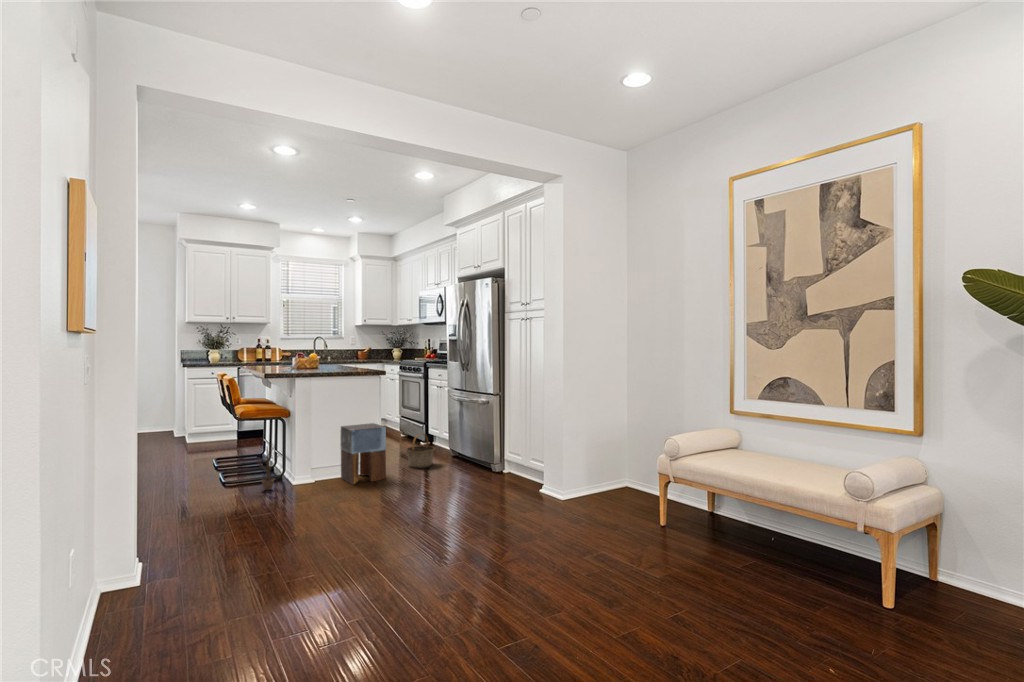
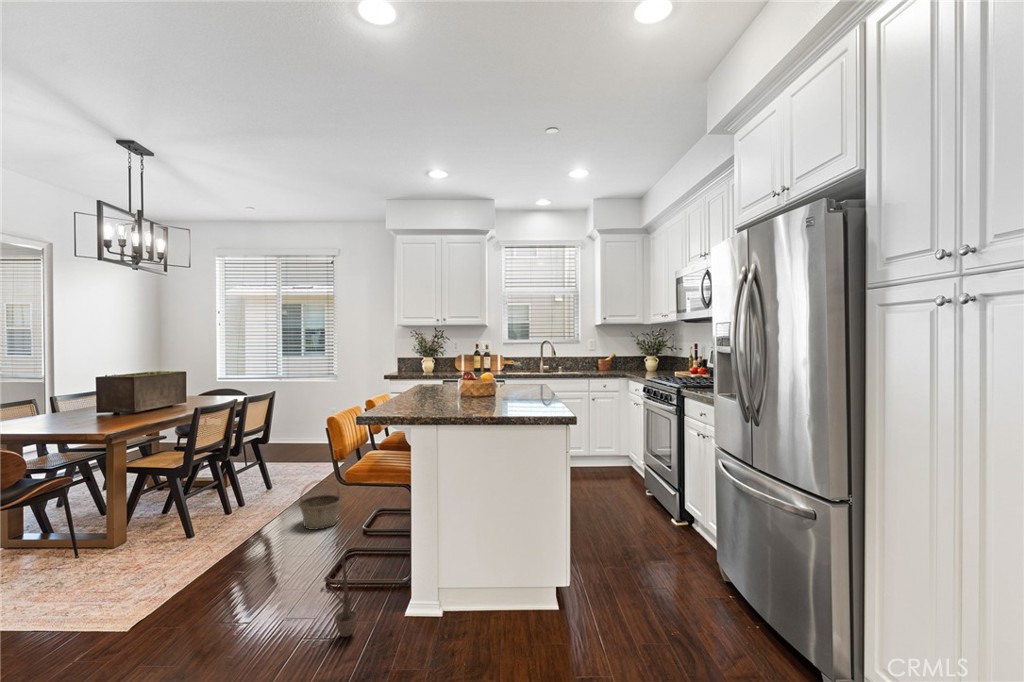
stool: present [340,423,386,485] -> none [481,523,560,666]
basket: present [406,434,435,468] -> present [299,480,341,530]

